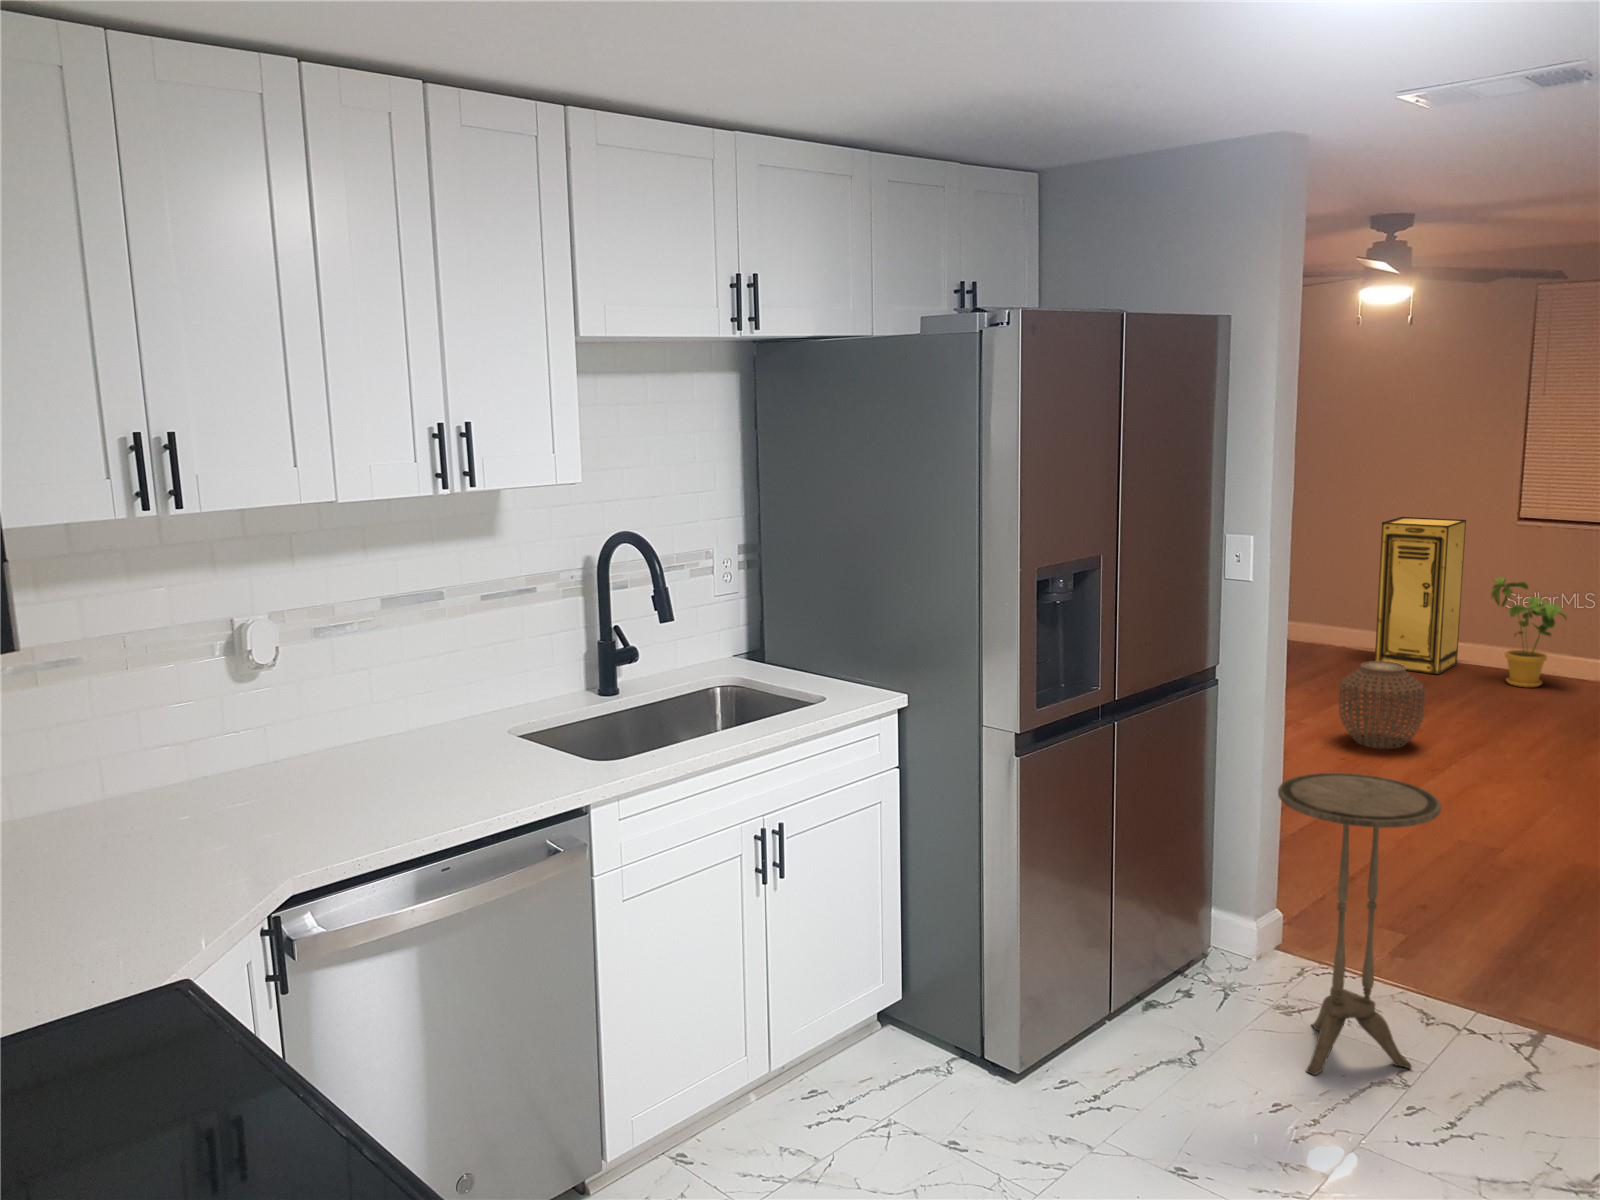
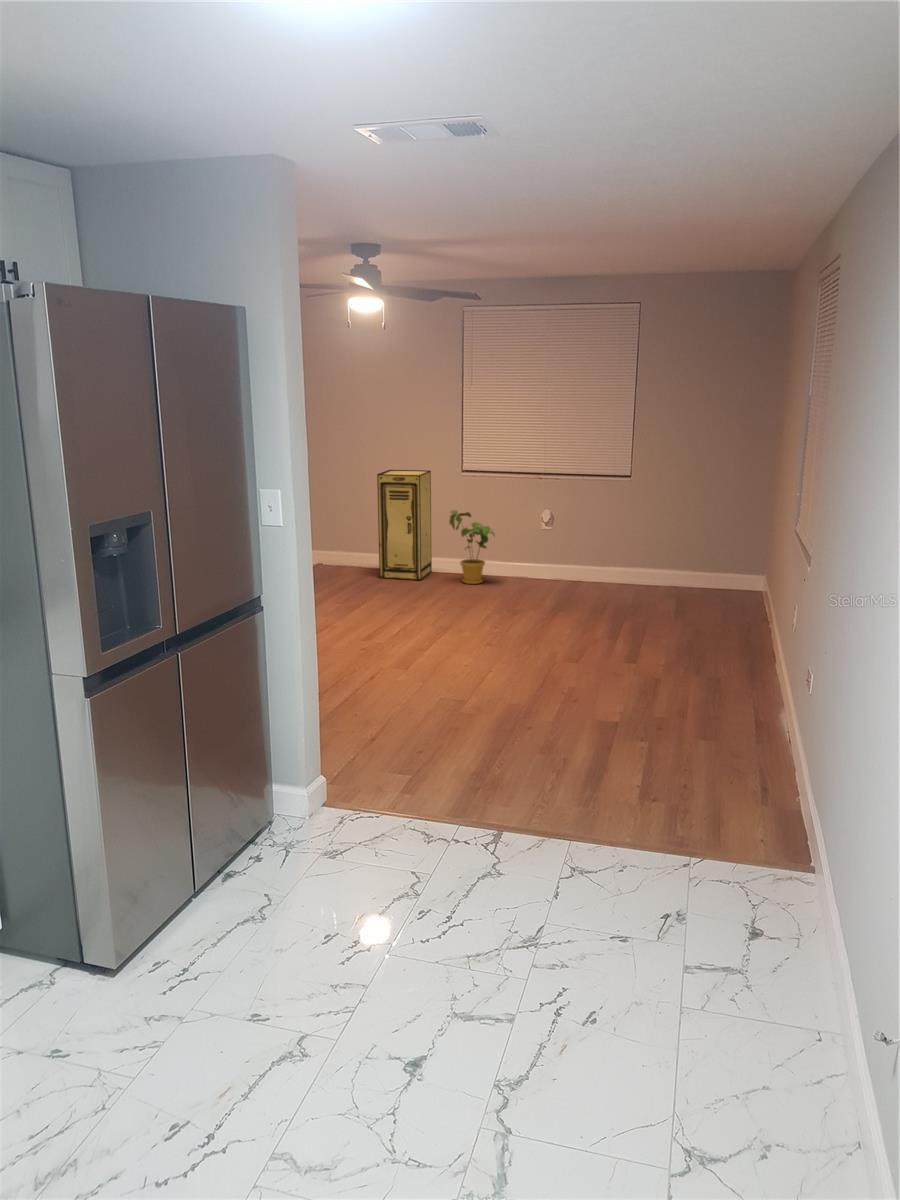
woven basket: present [1339,661,1425,749] -> none [356,576,413,639]
side table: present [1278,773,1441,1075] -> none [312,669,426,904]

